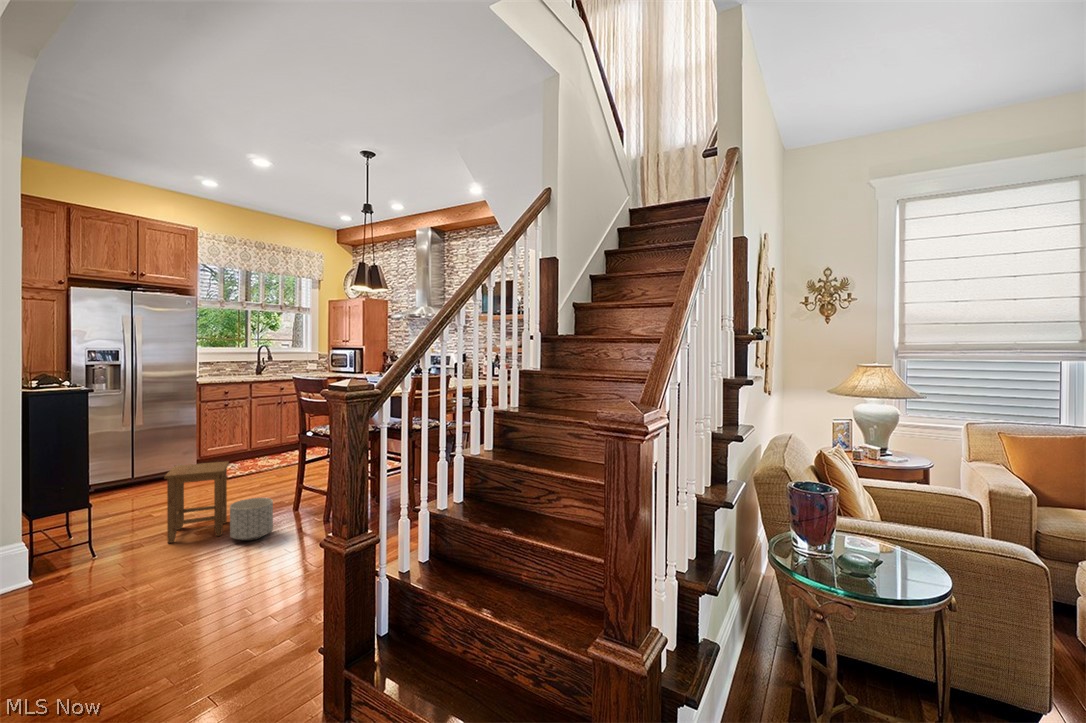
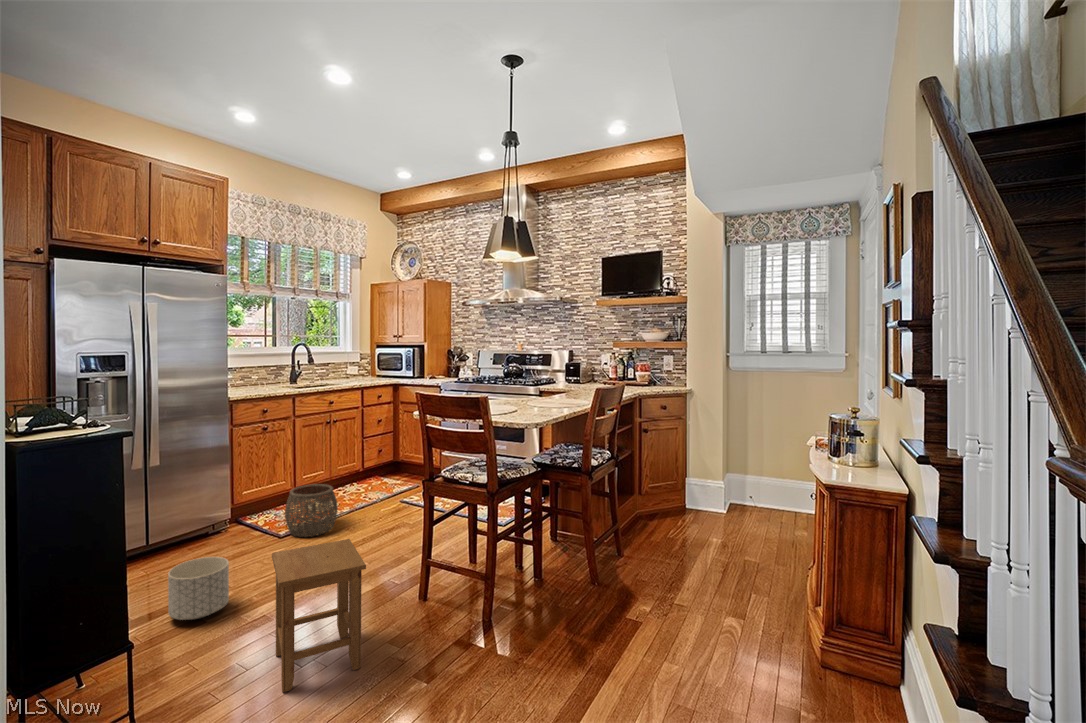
woven basket: none [227,443,268,478] -> present [285,484,338,537]
planter: present [230,498,273,541] -> present [168,557,229,620]

